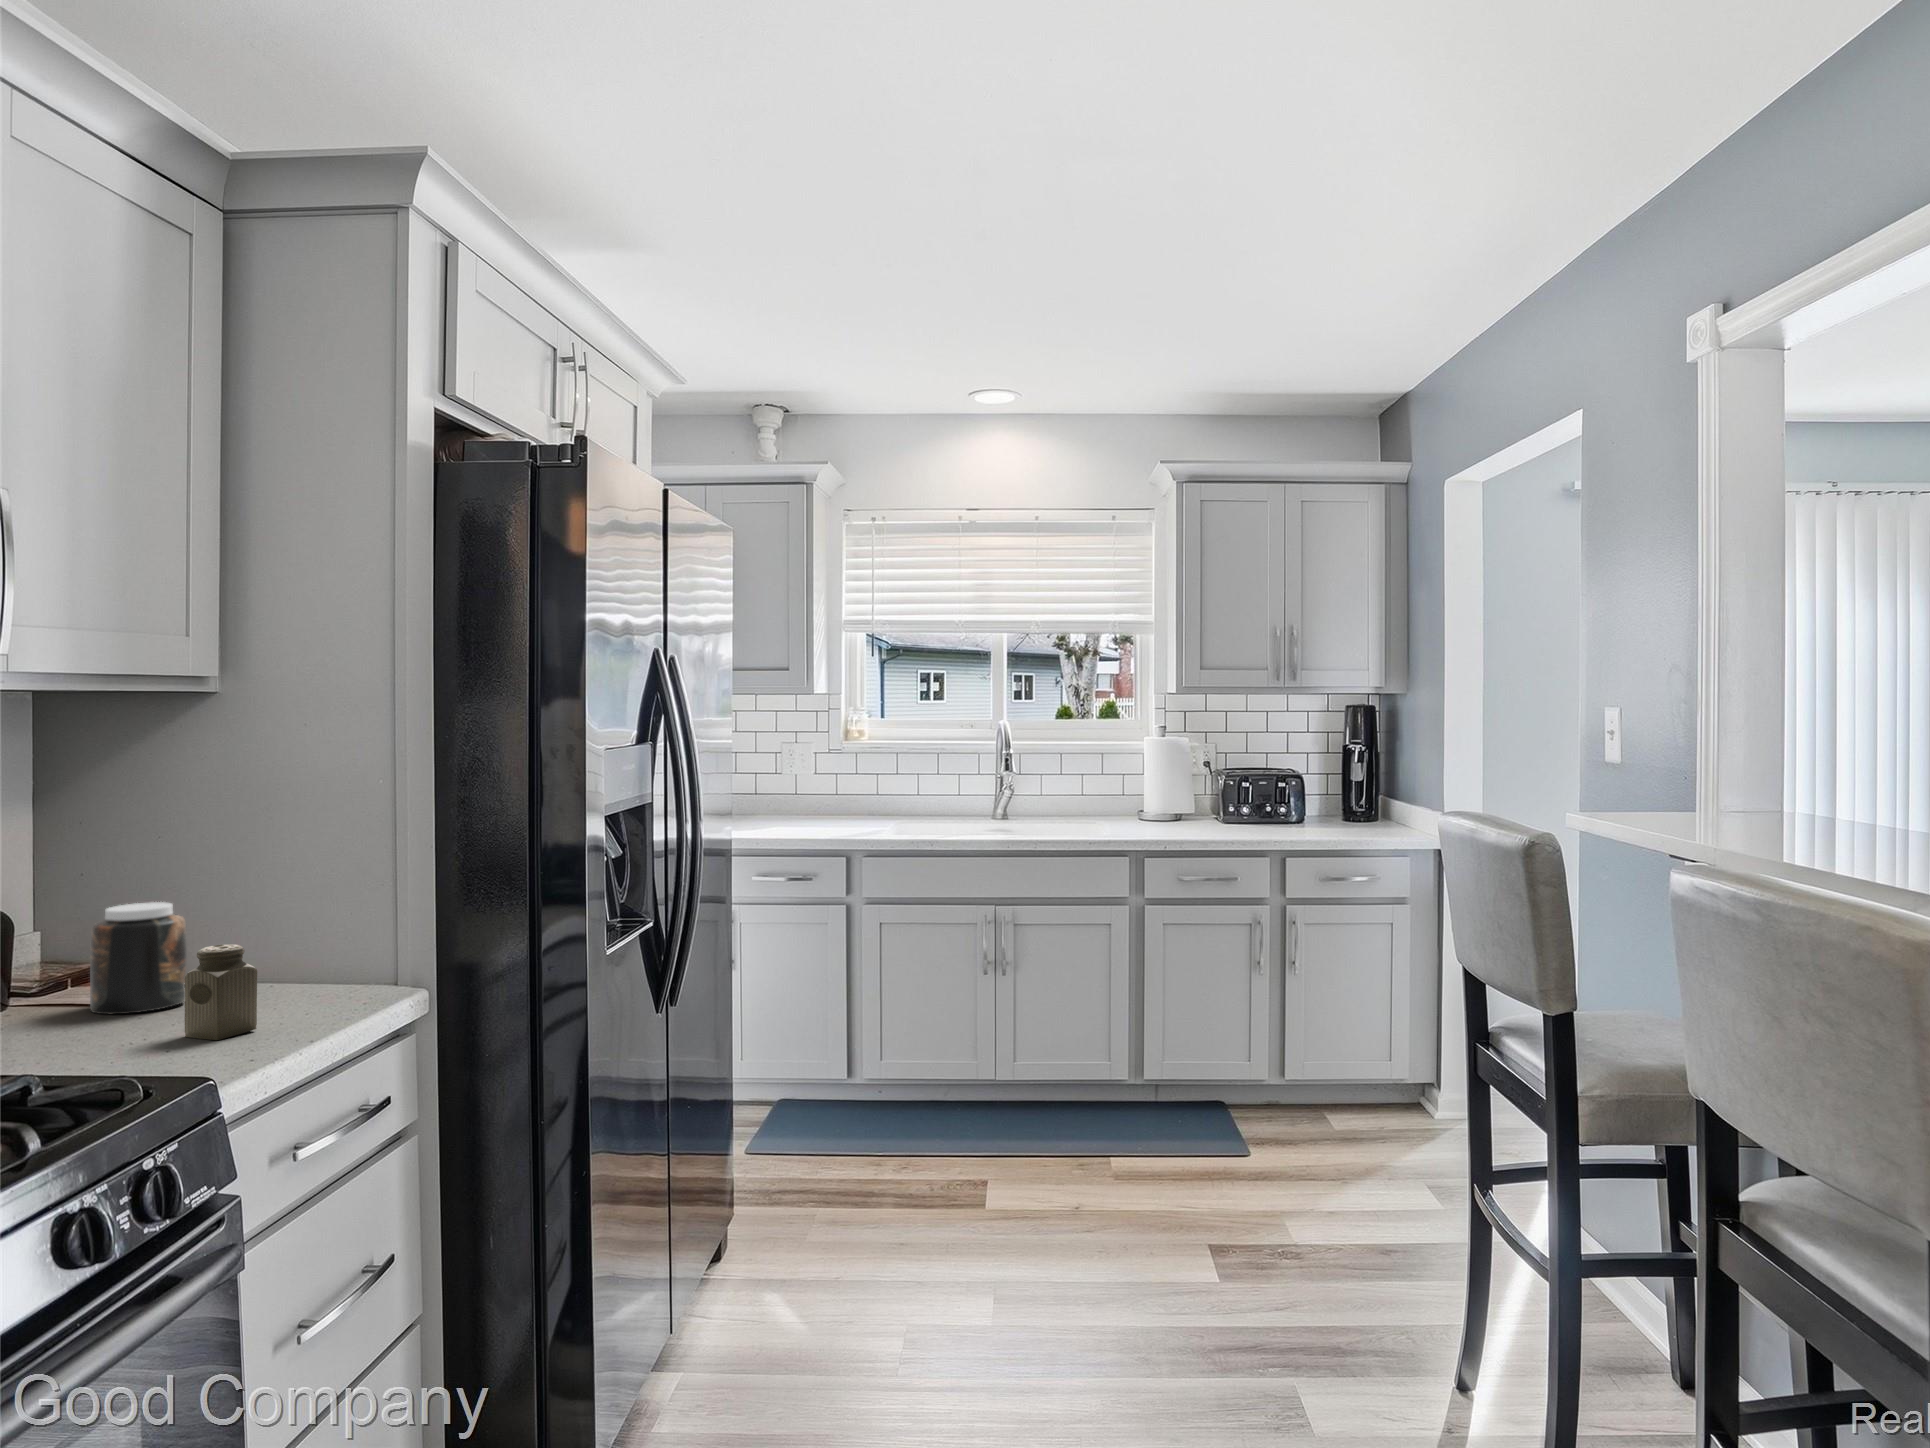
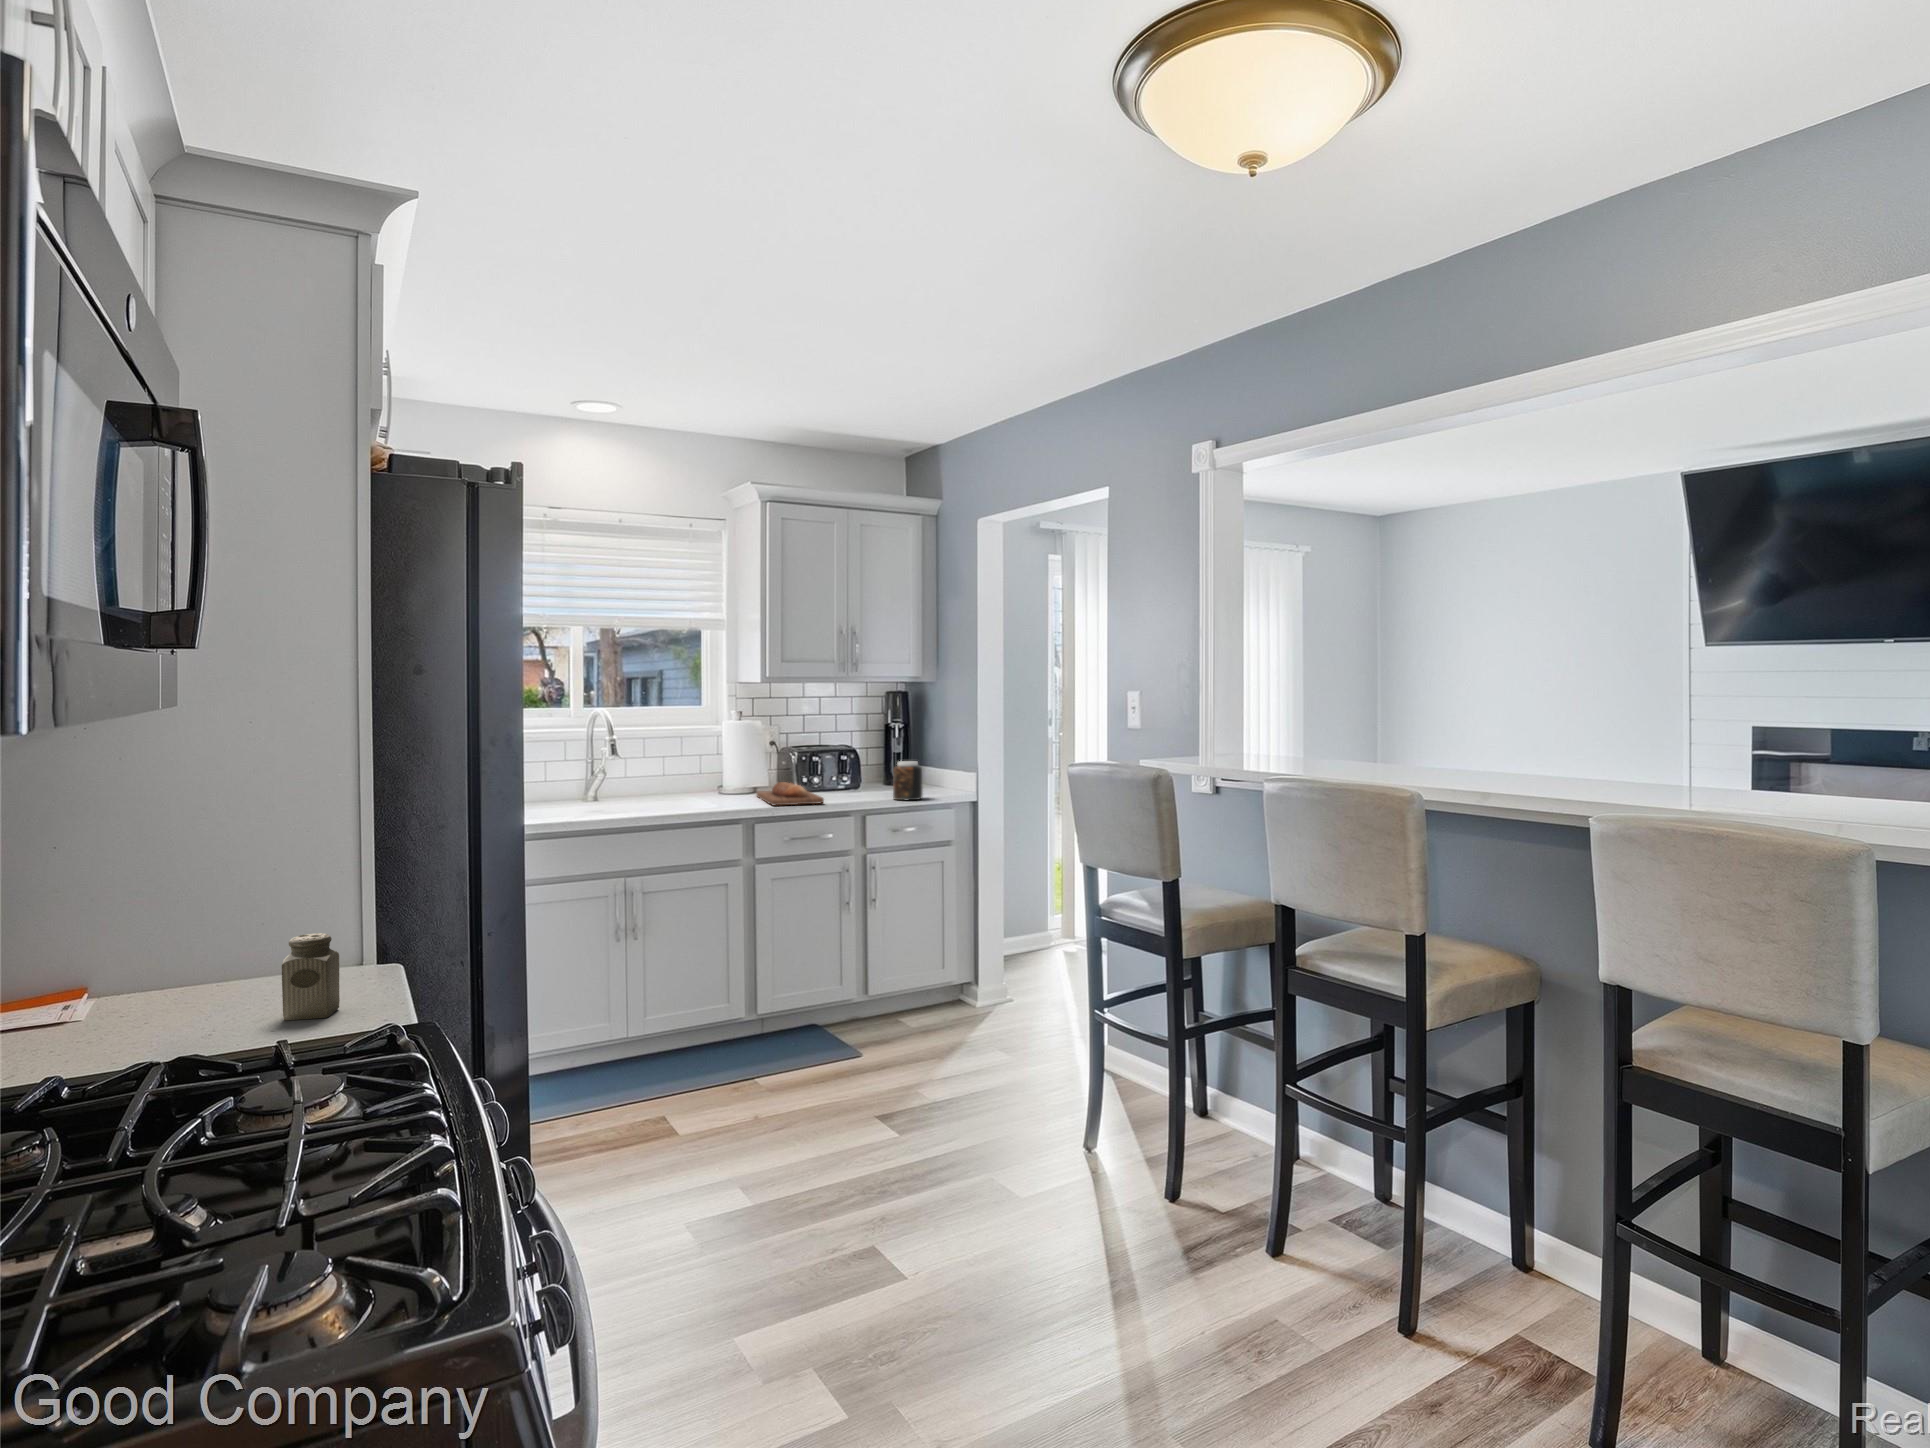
bread loaf: none [1164,810,1227,838] -> present [756,782,824,805]
jar: present [90,902,187,1014] -> present [893,761,923,800]

